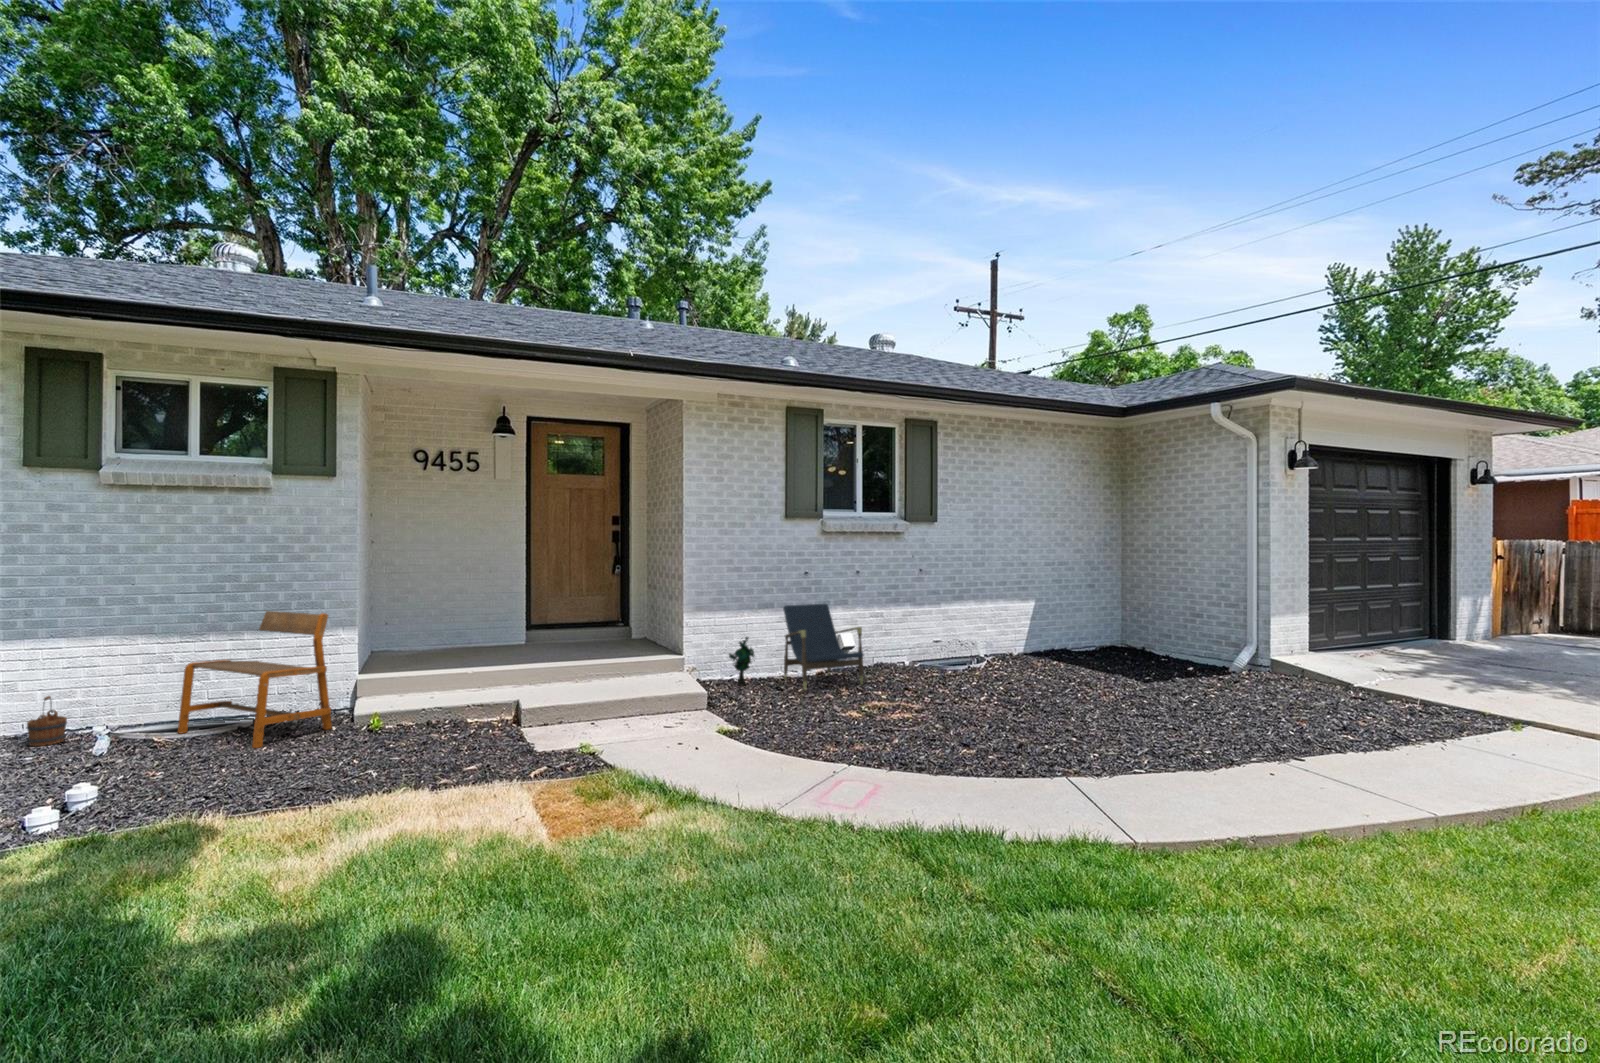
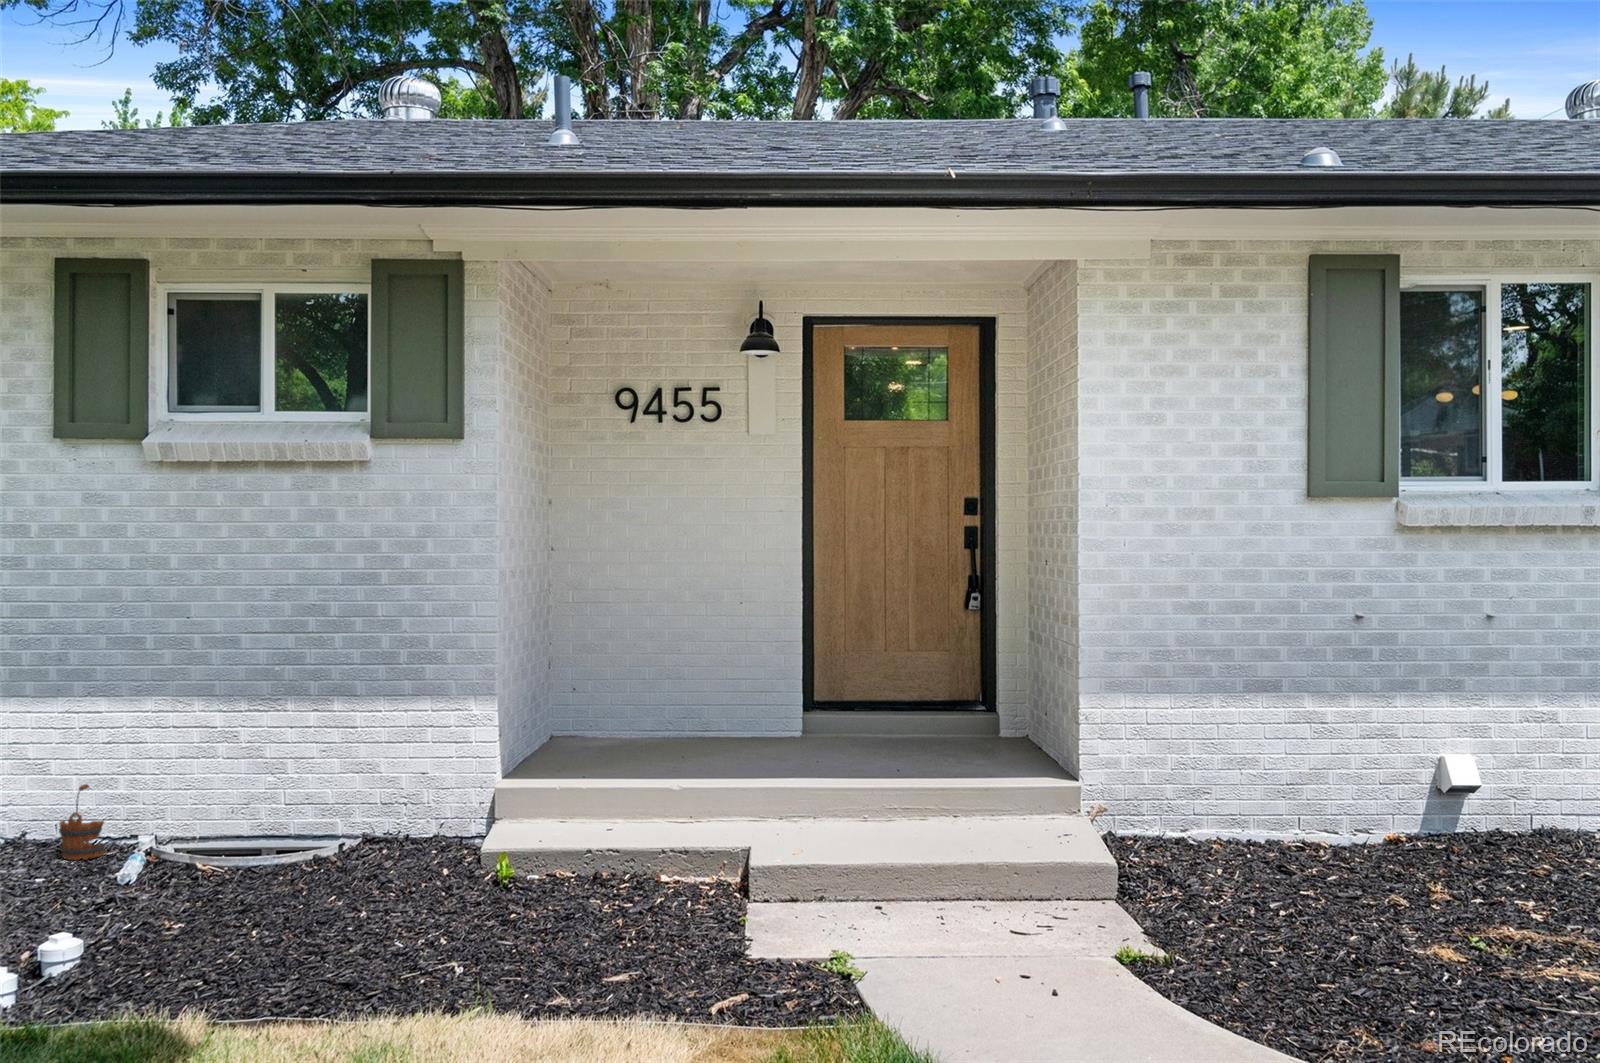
lounge chair: present [783,604,864,690] -> none [1300,684,1497,878]
bench: present [178,611,332,748] -> none [241,660,446,897]
decorative plant: present [729,637,755,686] -> none [1174,749,1236,854]

